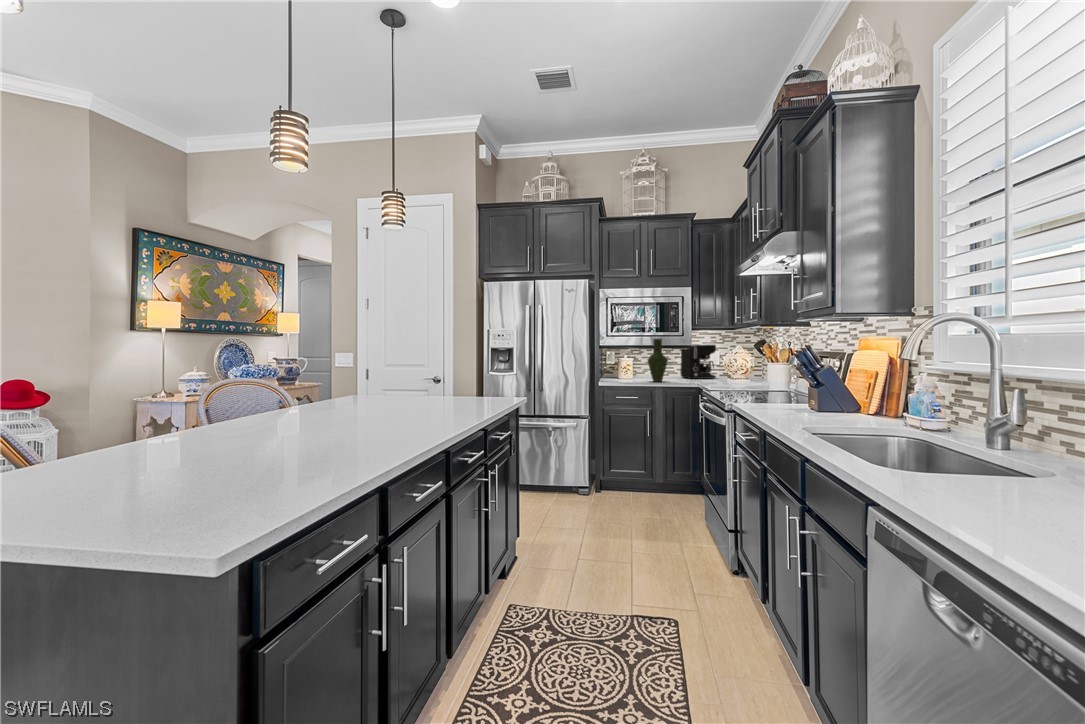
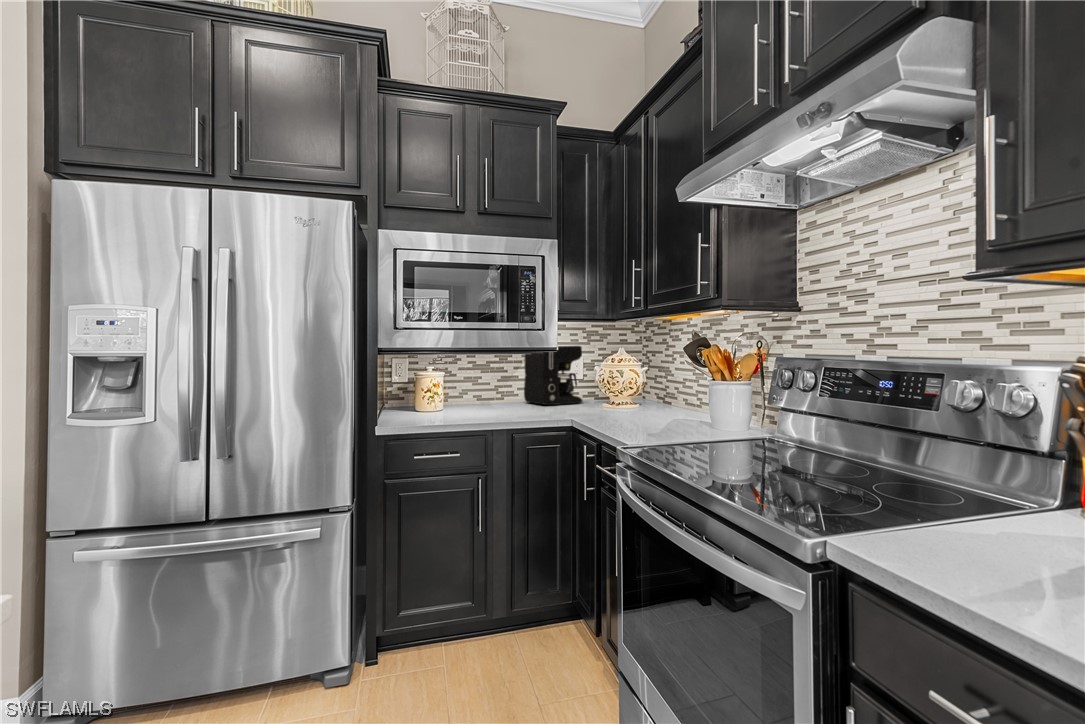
vase: present [648,339,668,382] -> none [474,334,514,418]

